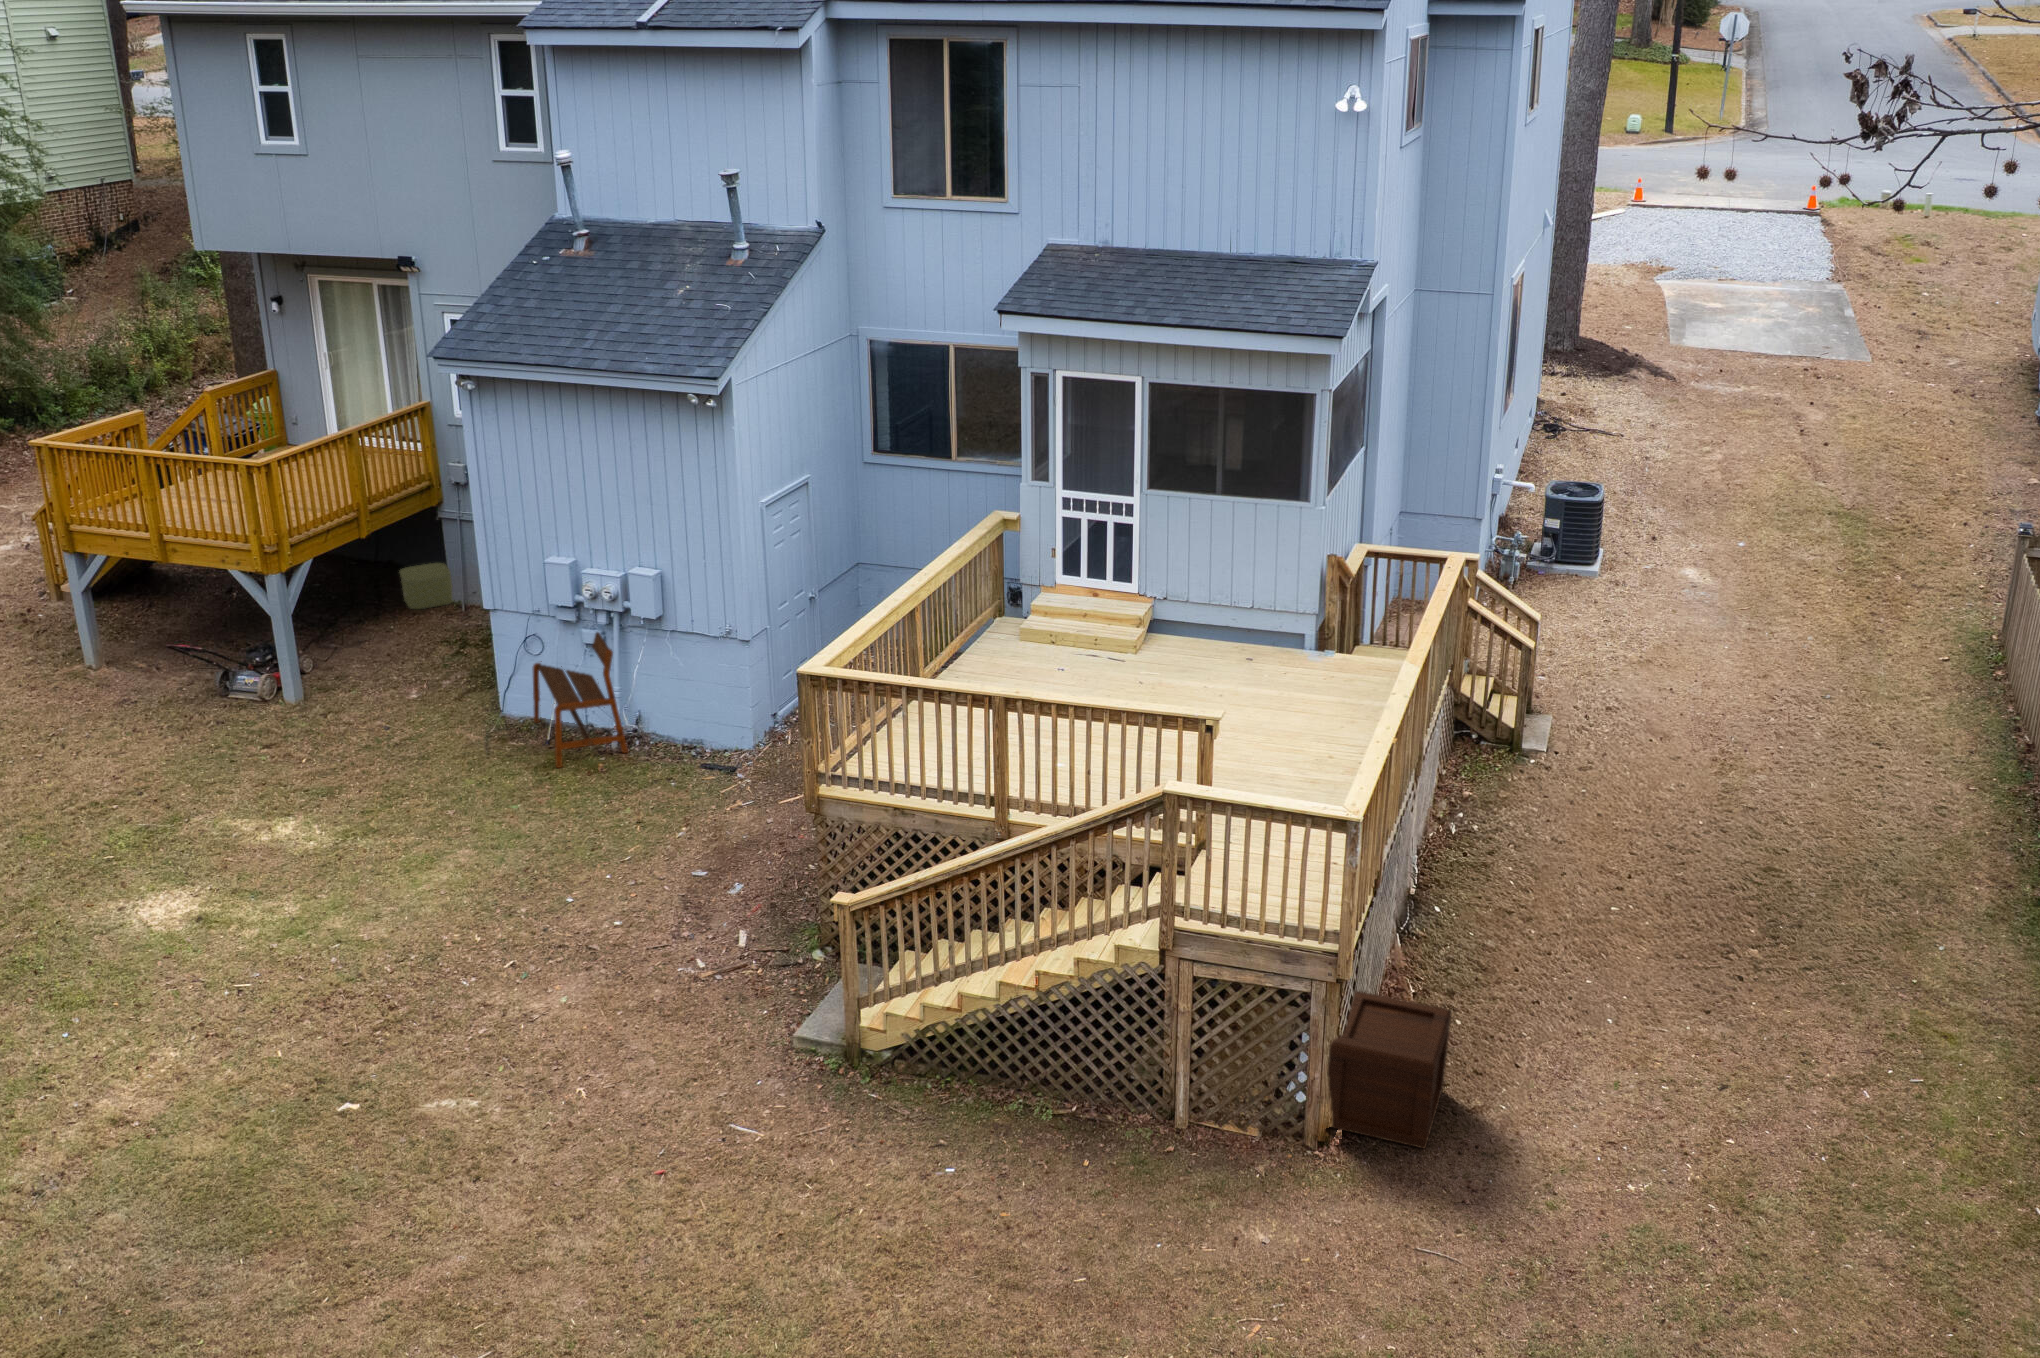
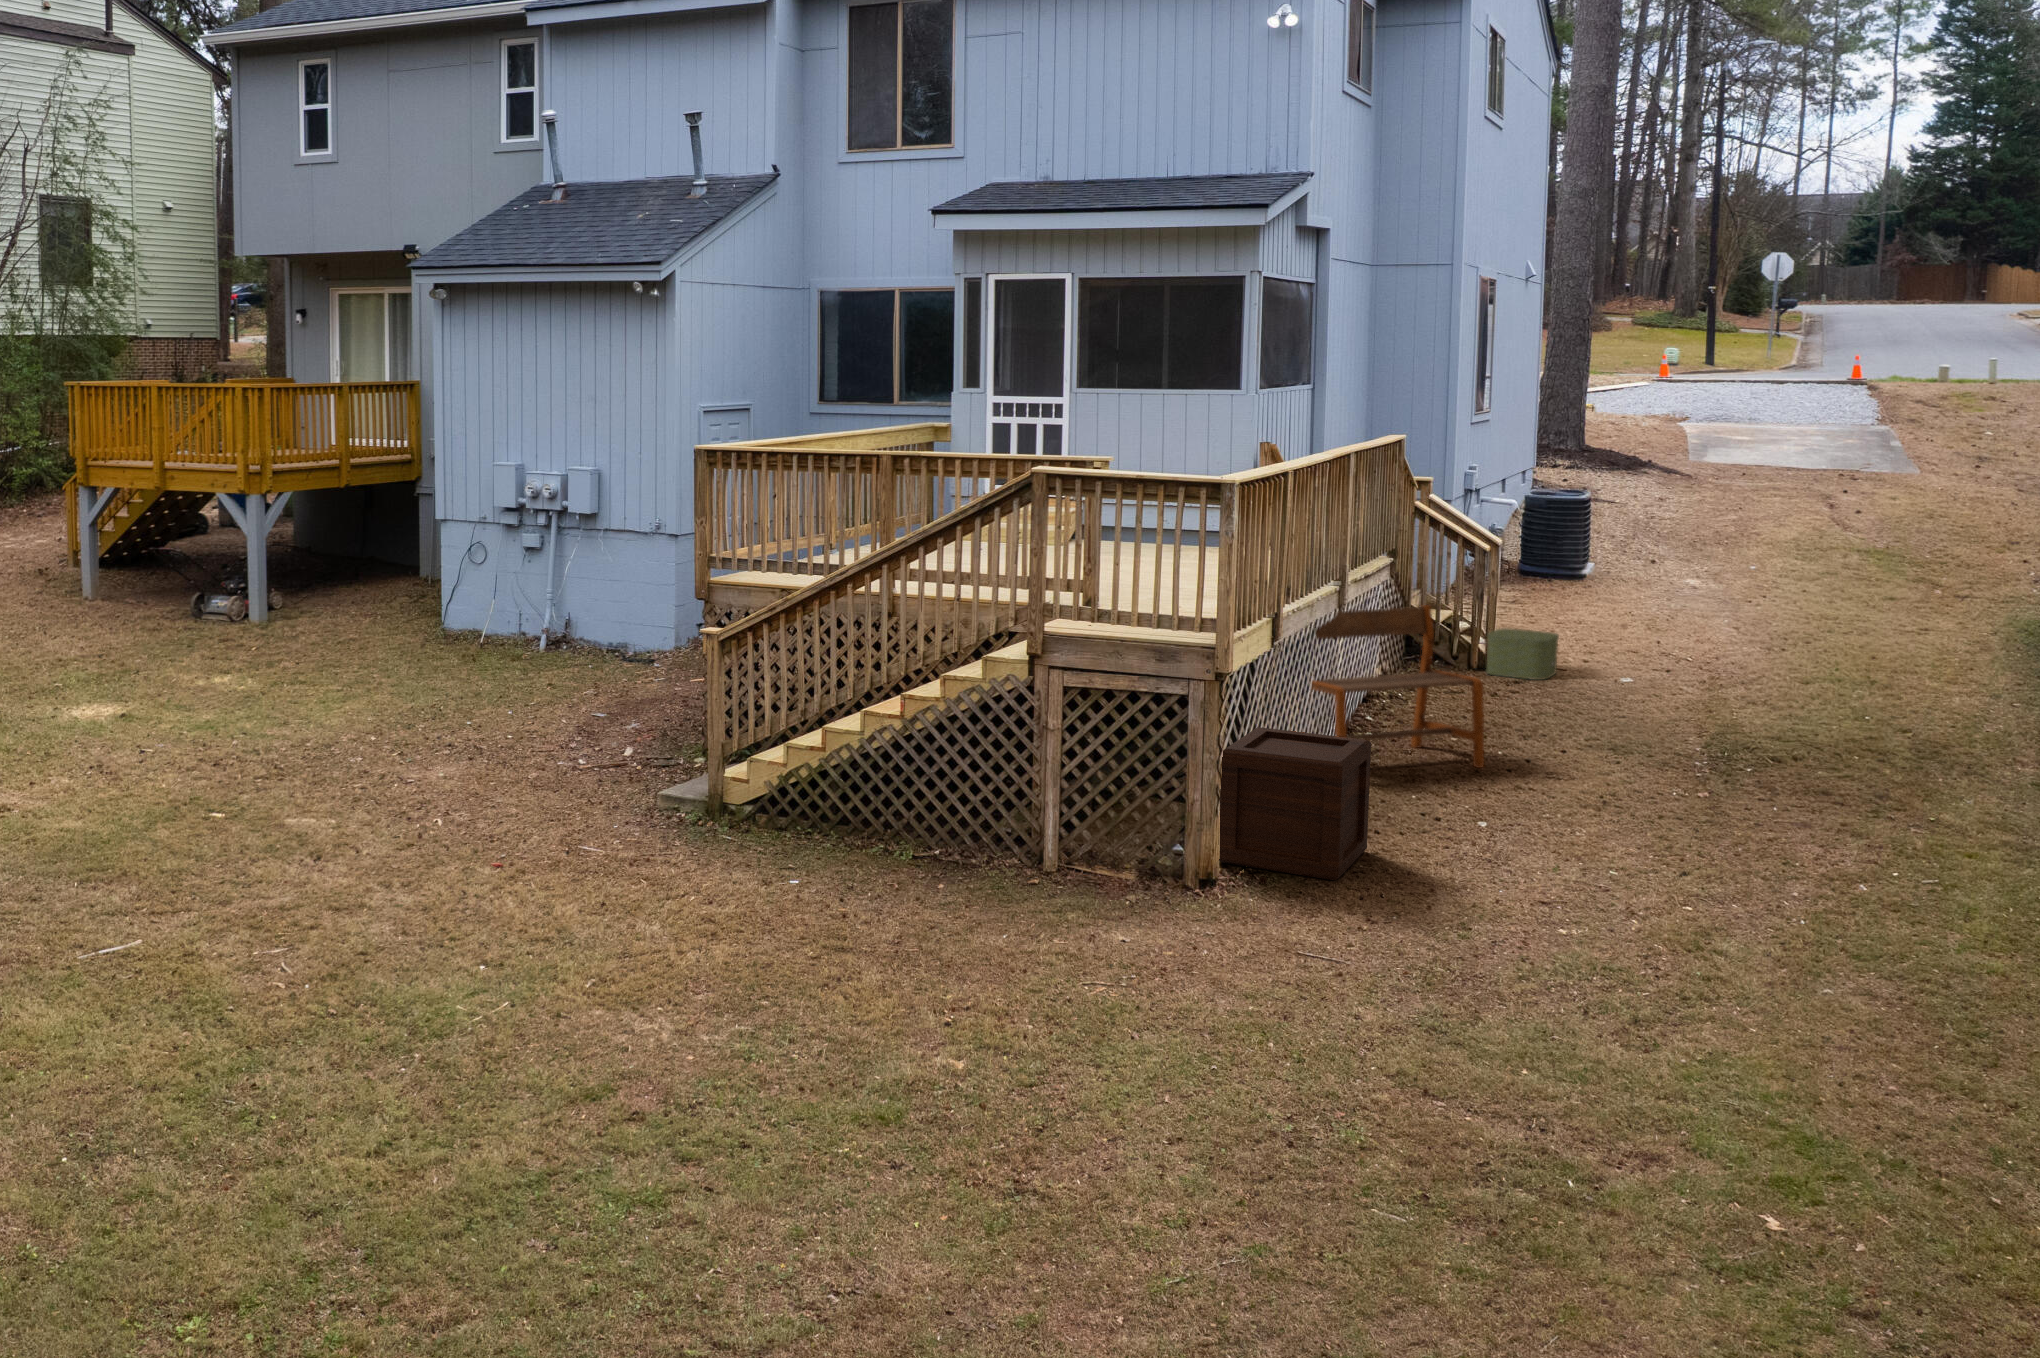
storage box: present [399,563,453,609] -> present [1487,628,1559,680]
bench: present [533,632,628,768] -> present [1312,605,1484,768]

